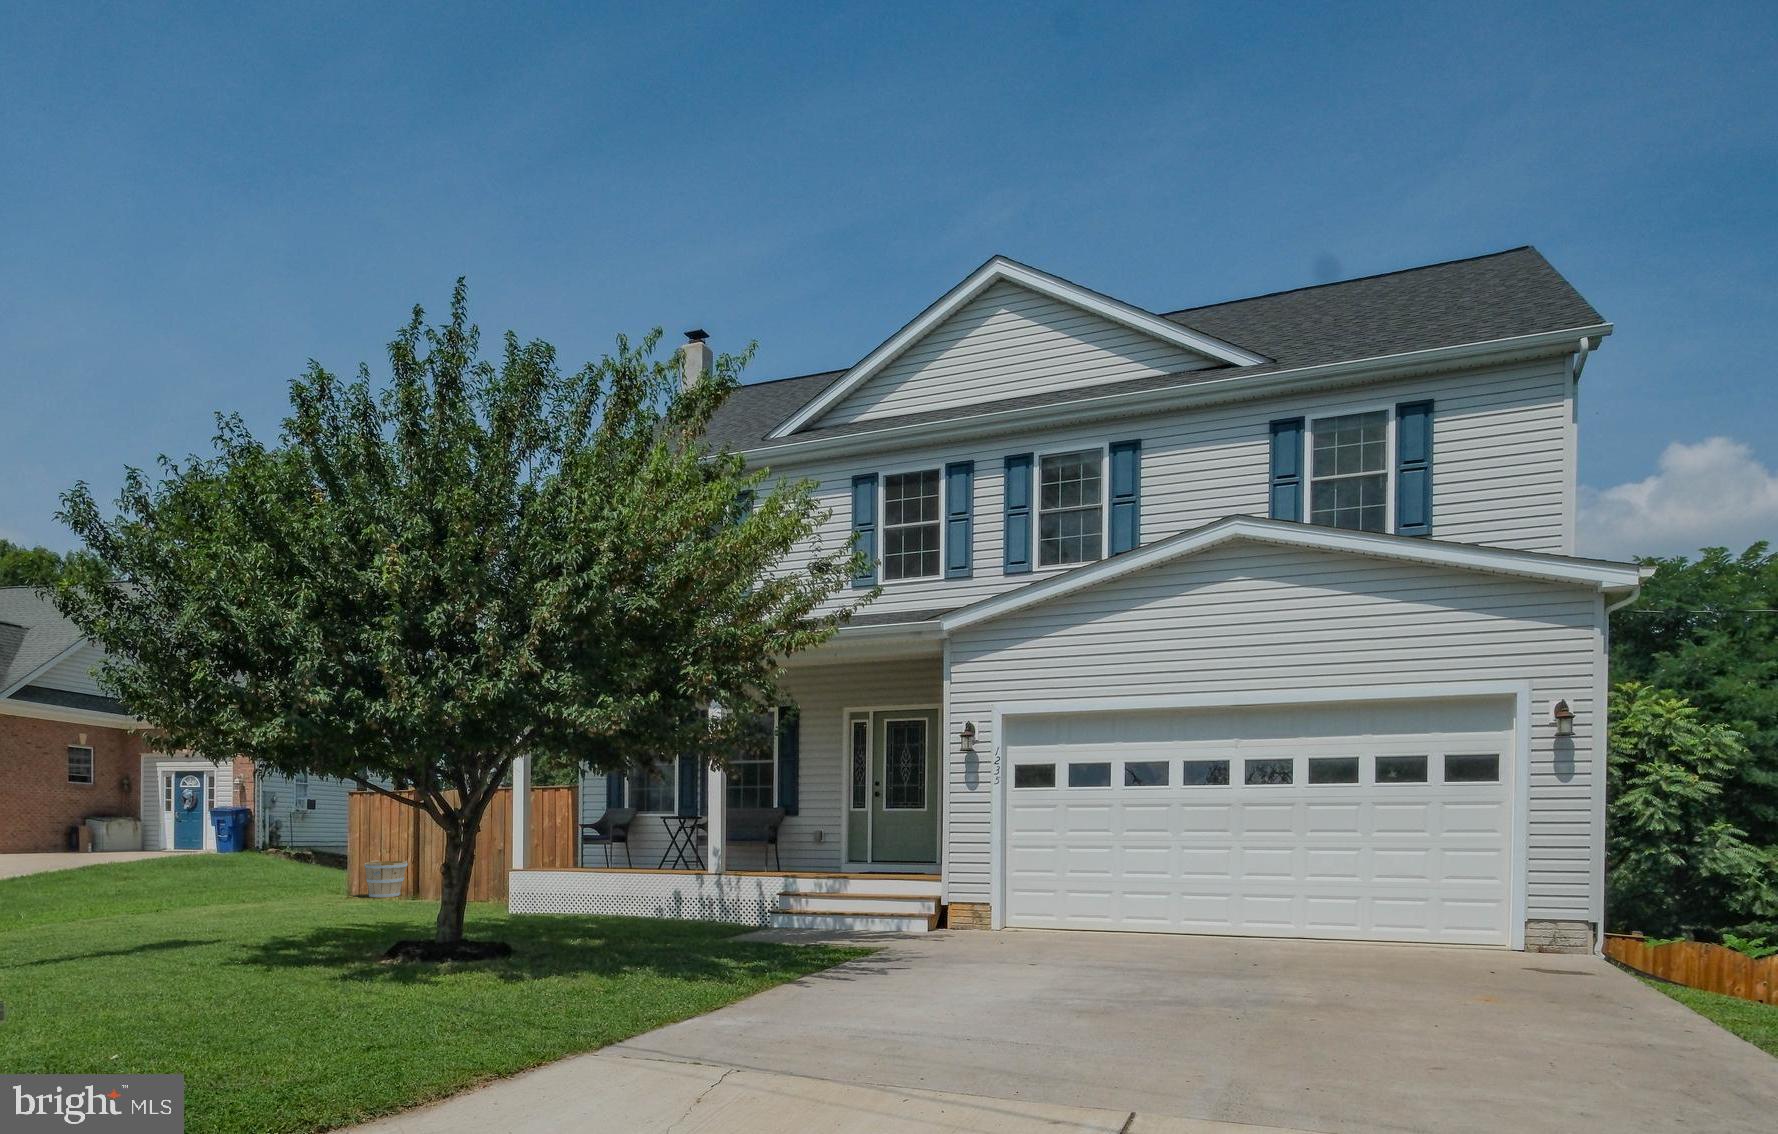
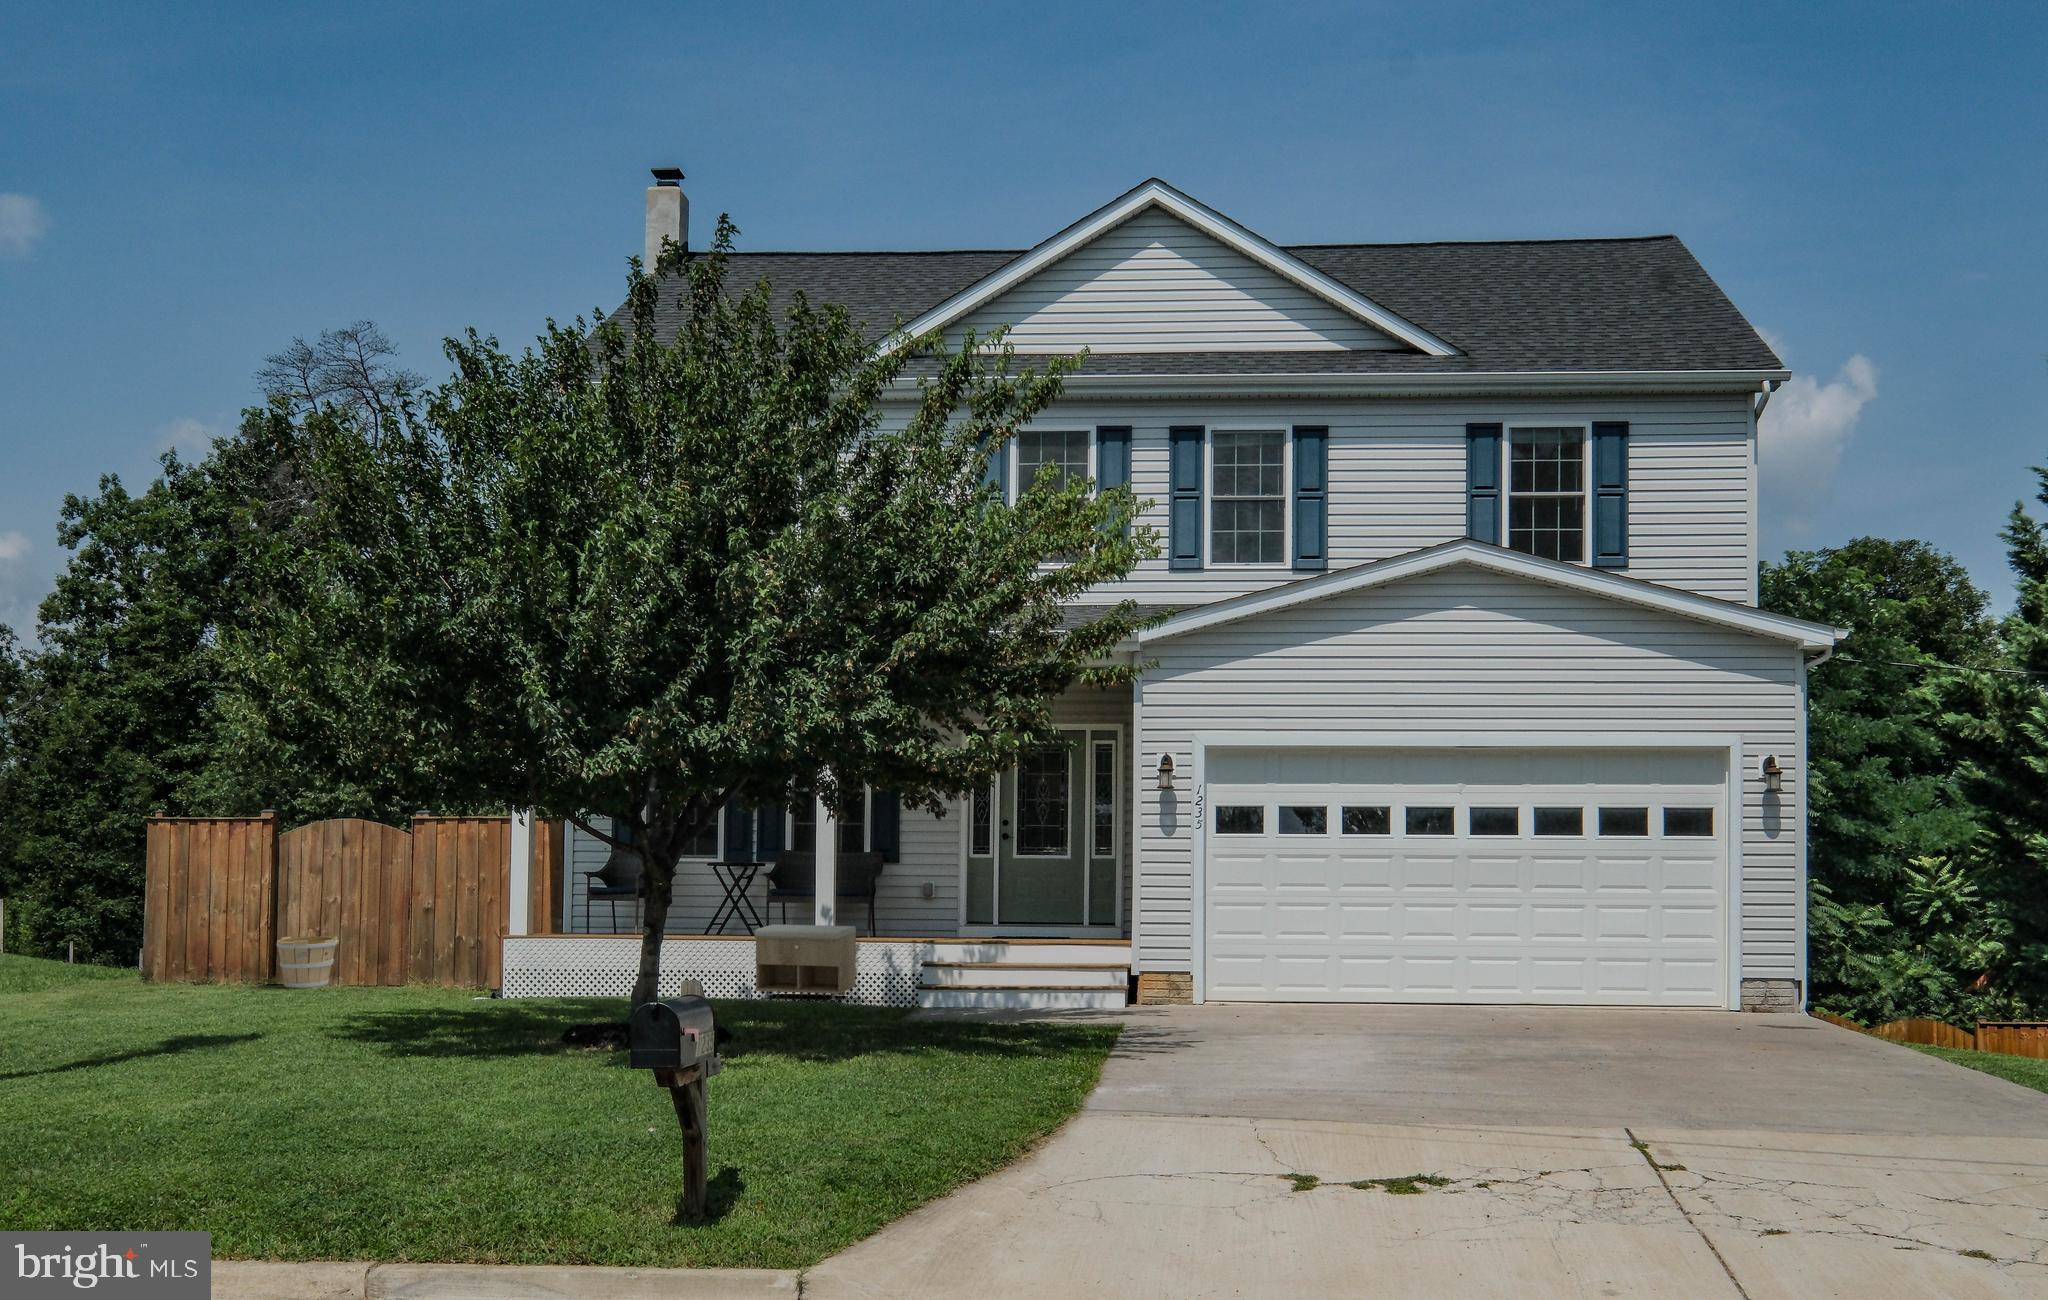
storage bench: none [654,858,735,919] -> present [755,924,856,1000]

